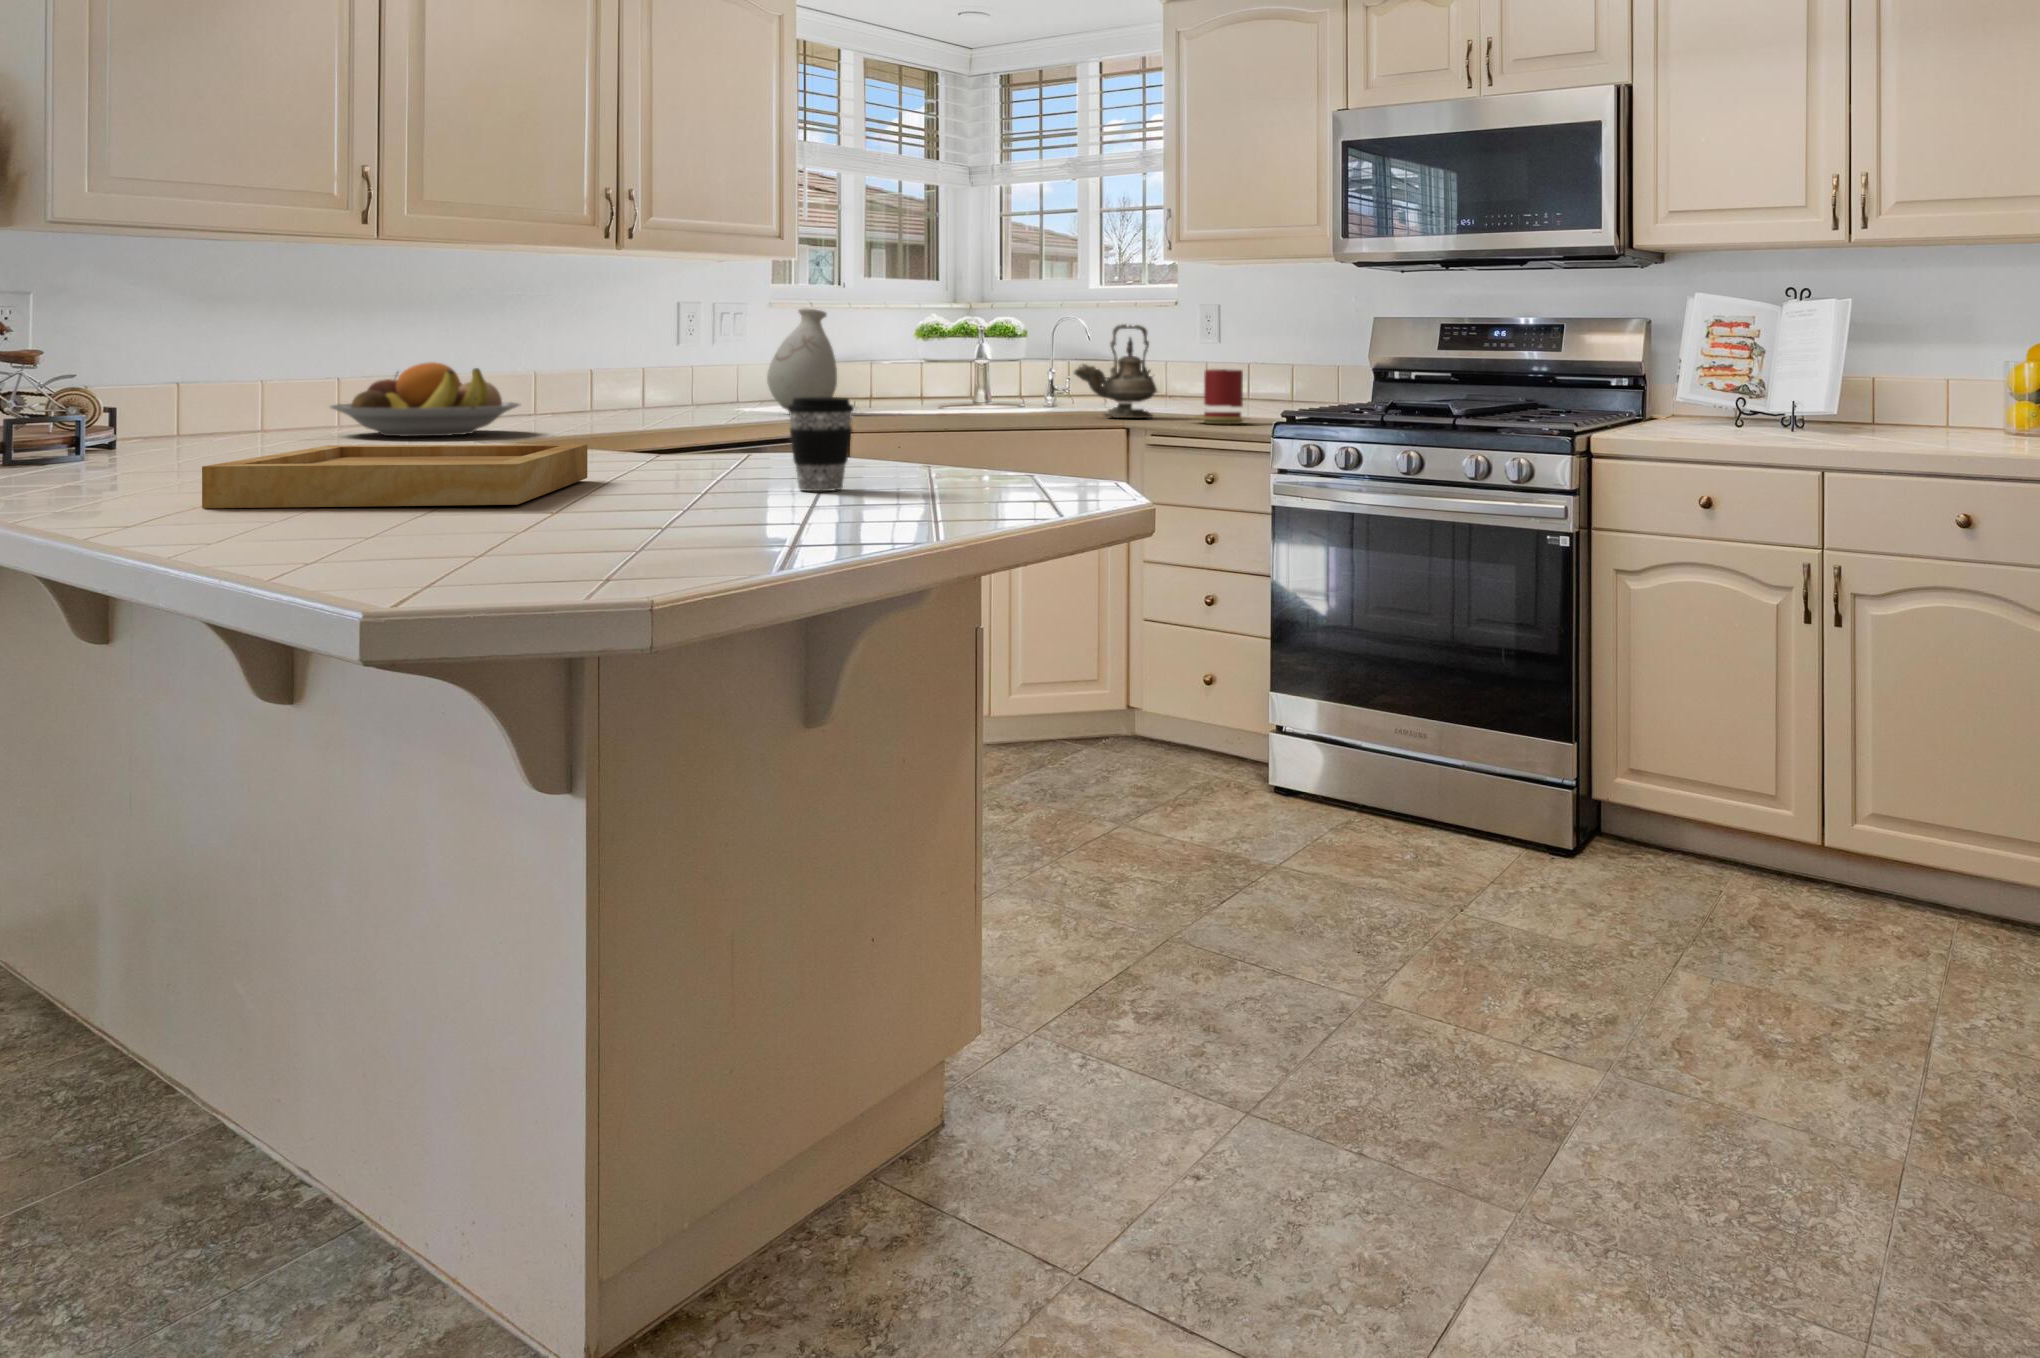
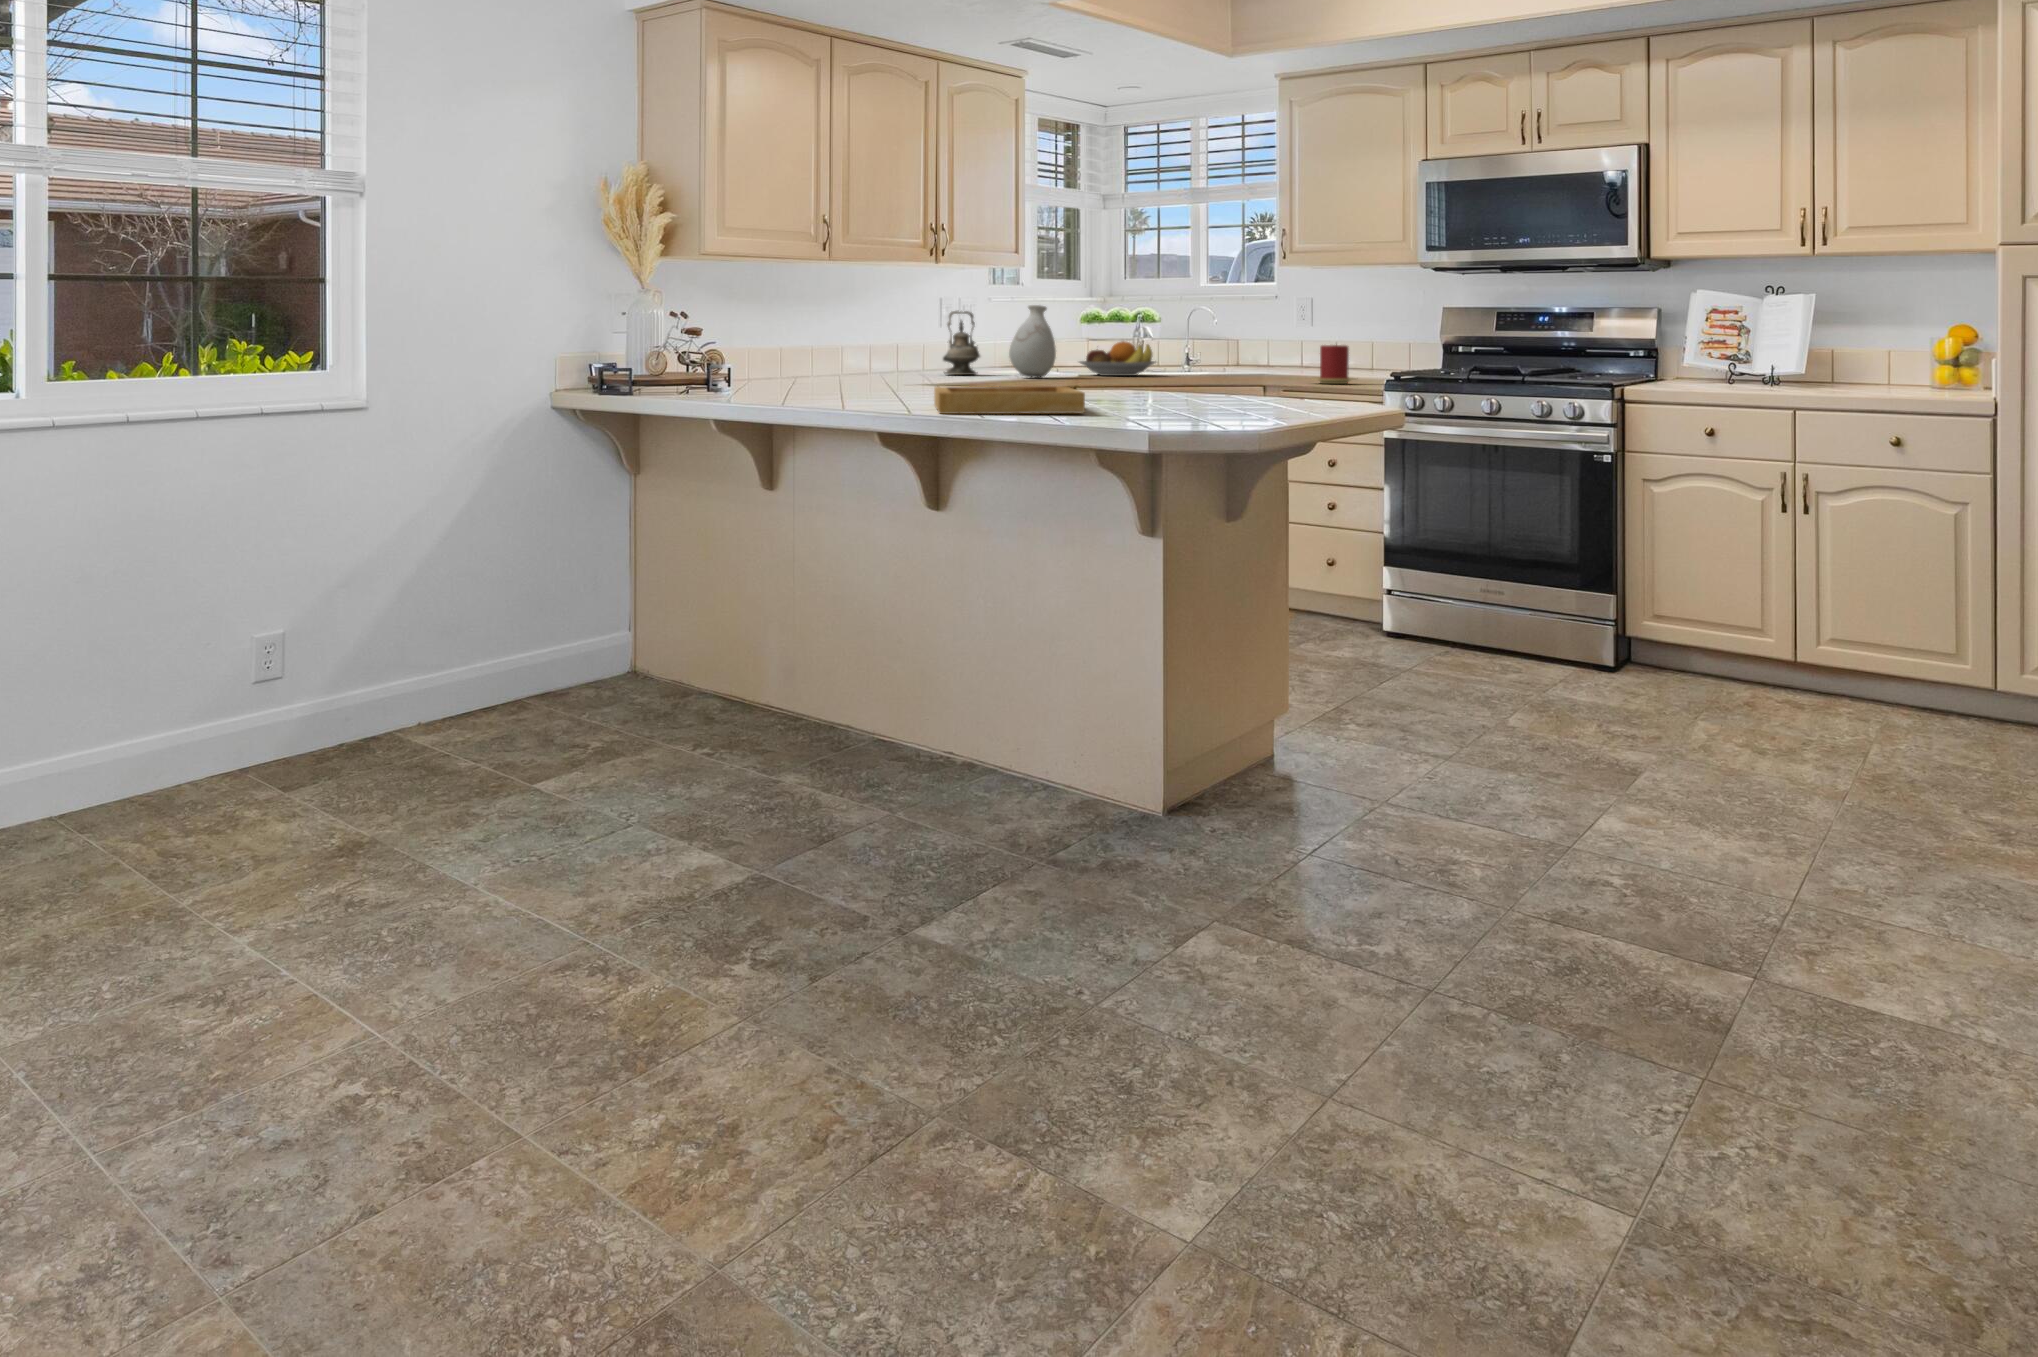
teapot: present [1074,324,1157,418] -> present [943,311,980,375]
fruit bowl: present [330,362,520,436] -> present [1079,342,1156,376]
coffee cup: present [788,397,854,491] -> none [1187,359,1224,411]

